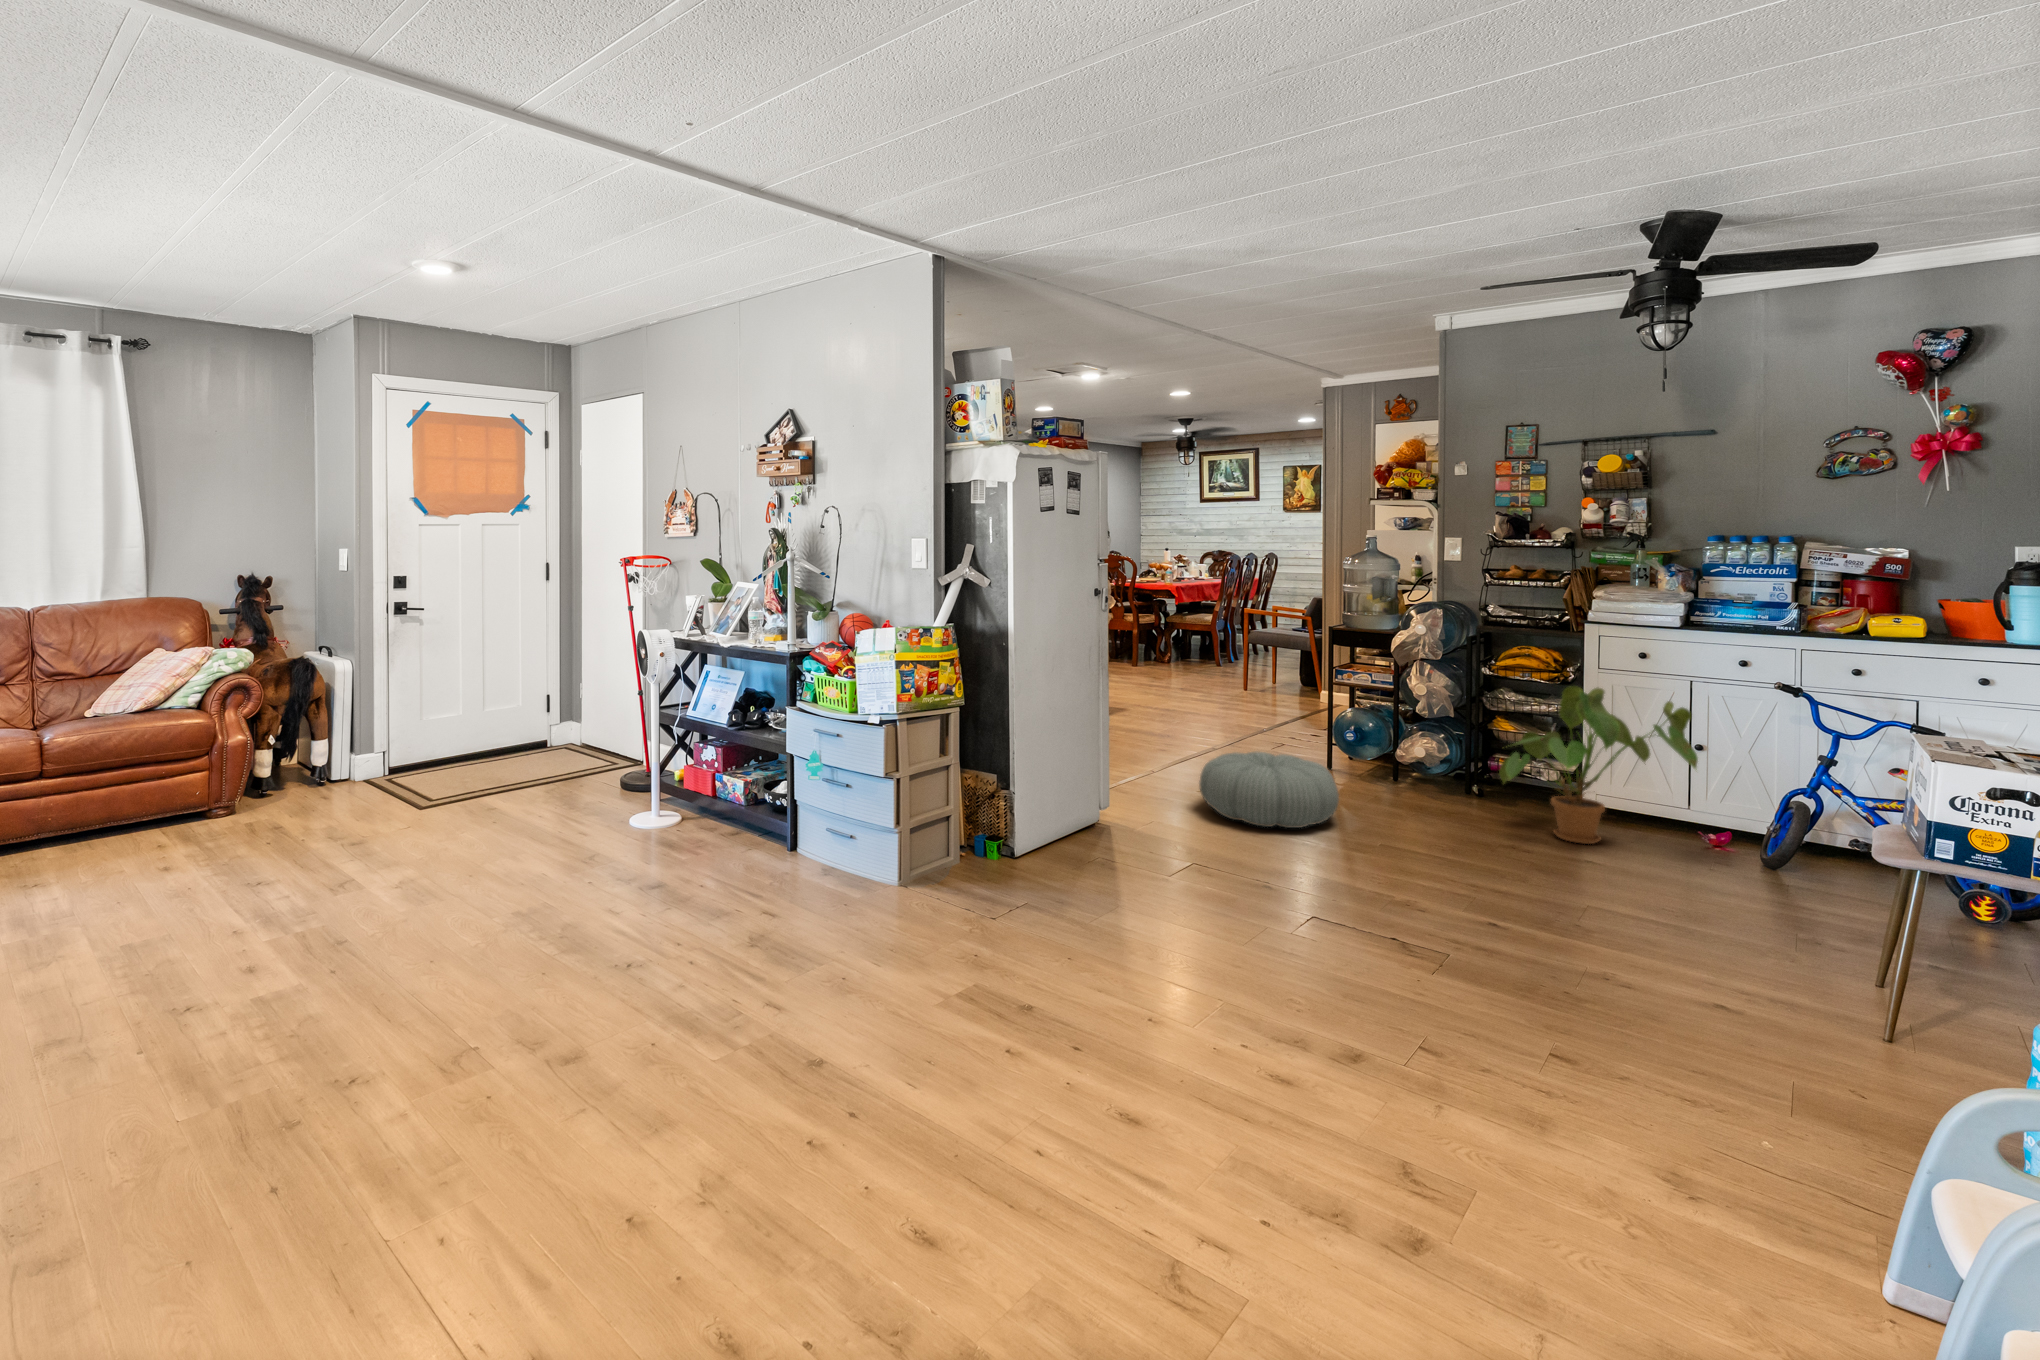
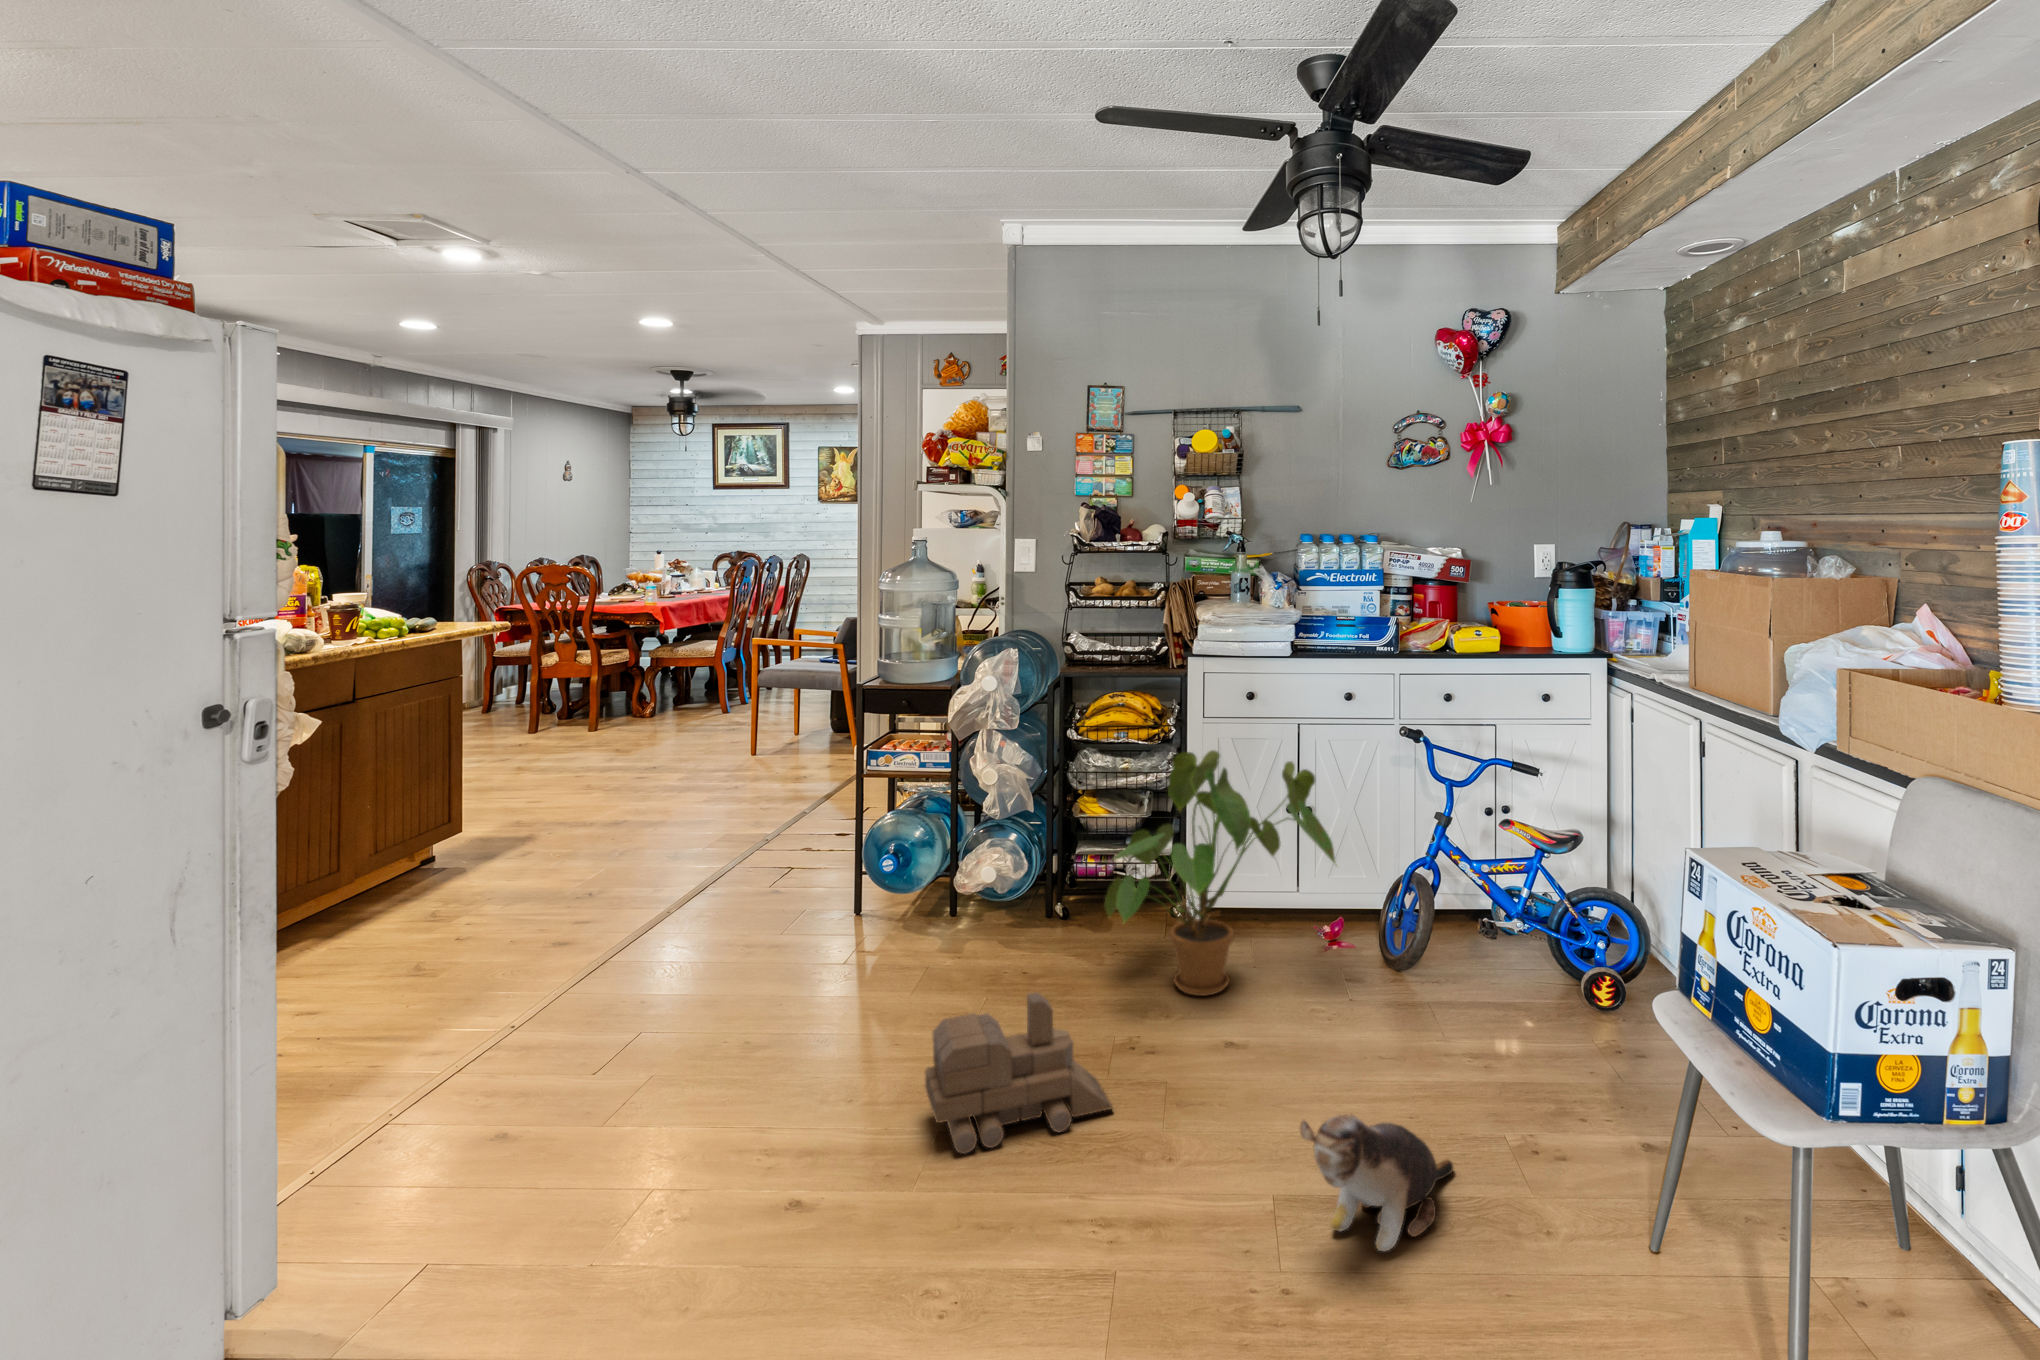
pouf: present [1199,752,1339,828] -> none [595,943,871,1134]
toy train: none [1371,792,1490,866] -> present [925,992,1114,1154]
plush toy: none [1597,859,1739,946] -> present [1300,1114,1453,1251]

